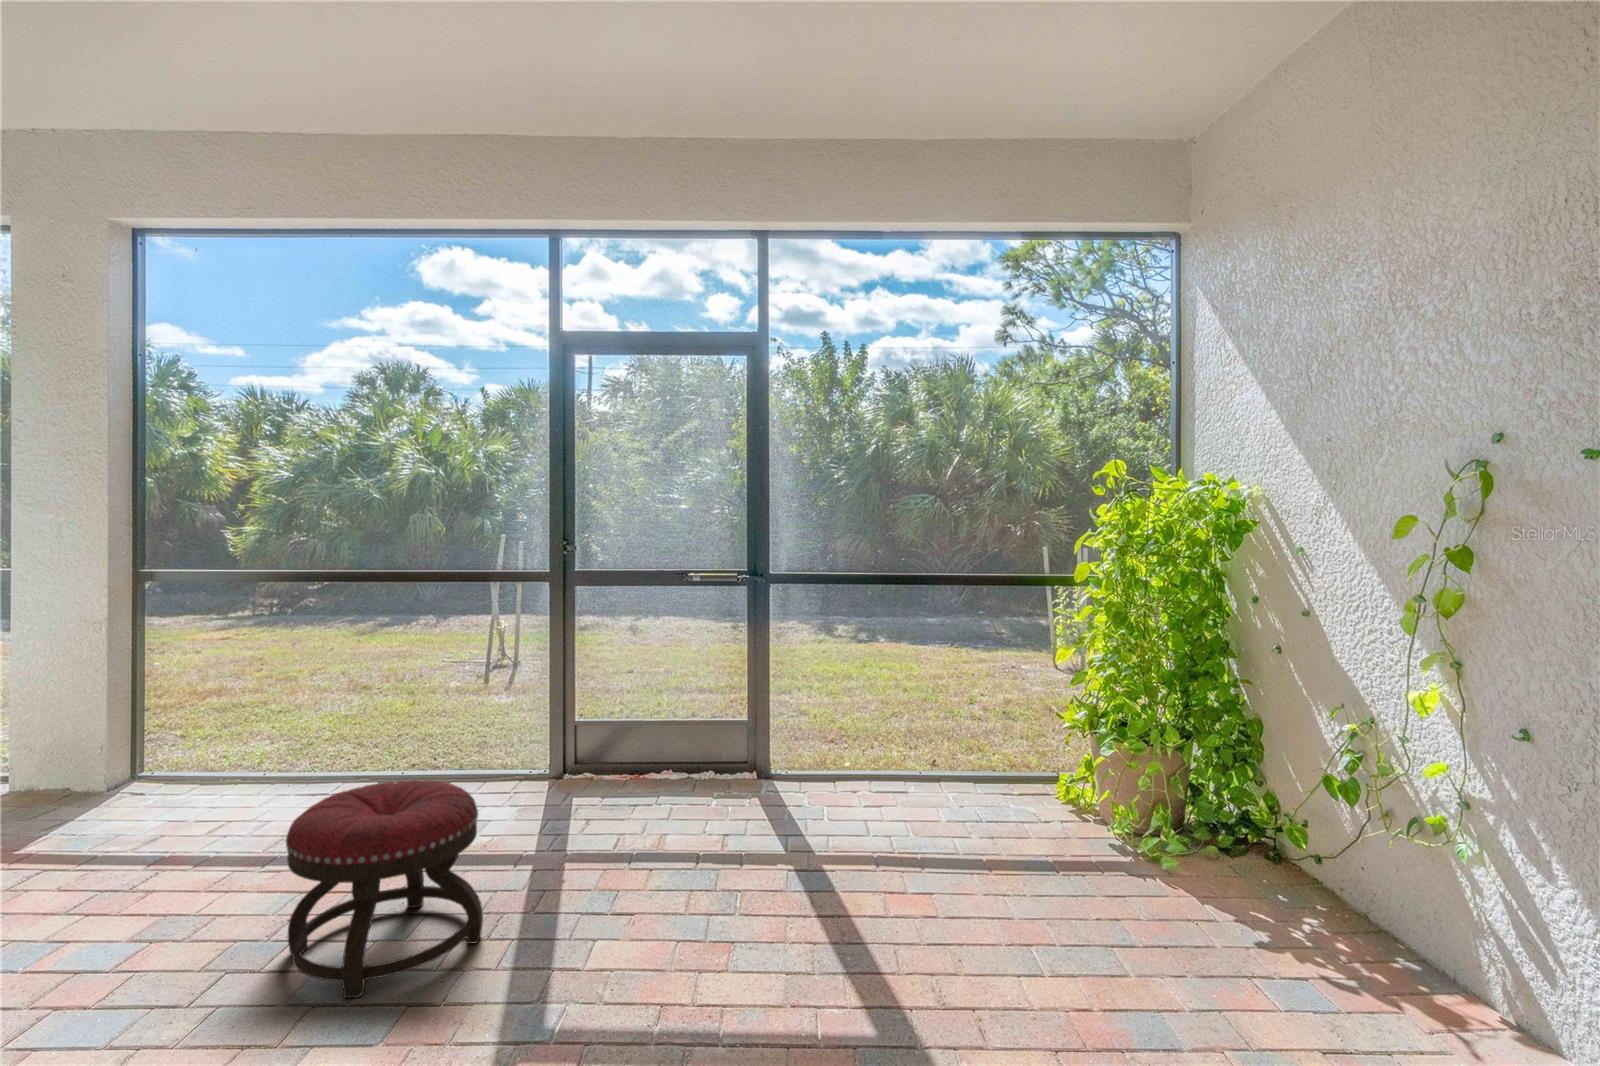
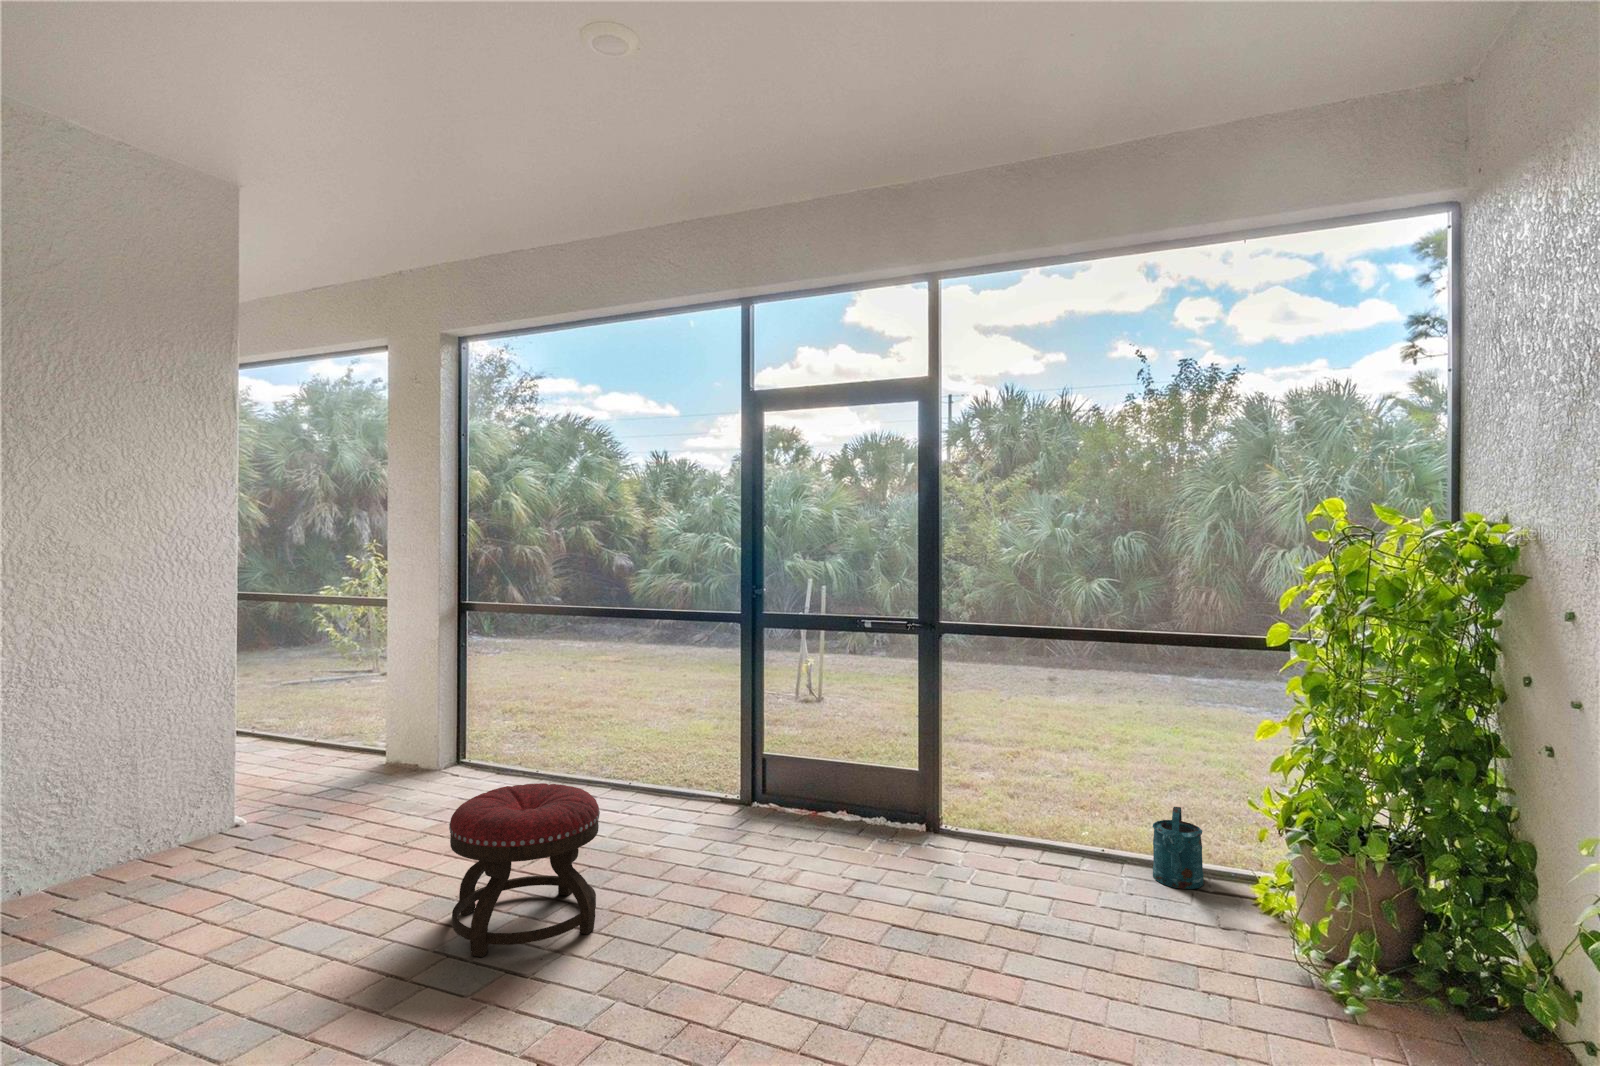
watering can: none [964,727,1005,794] -> present [1153,807,1204,889]

